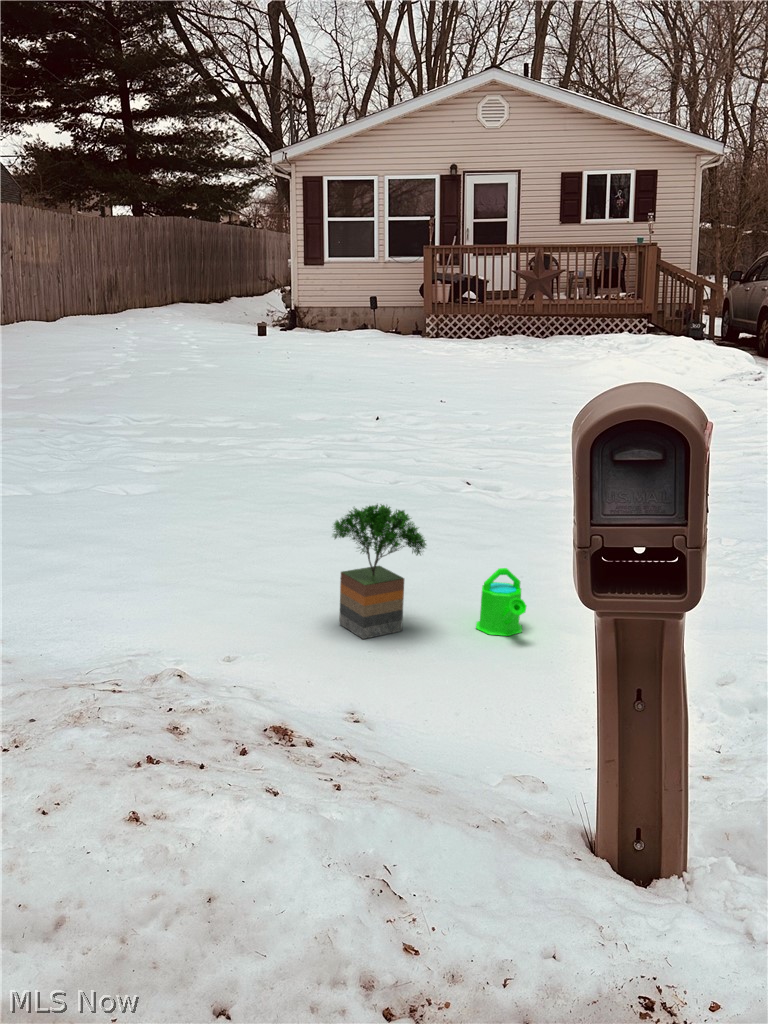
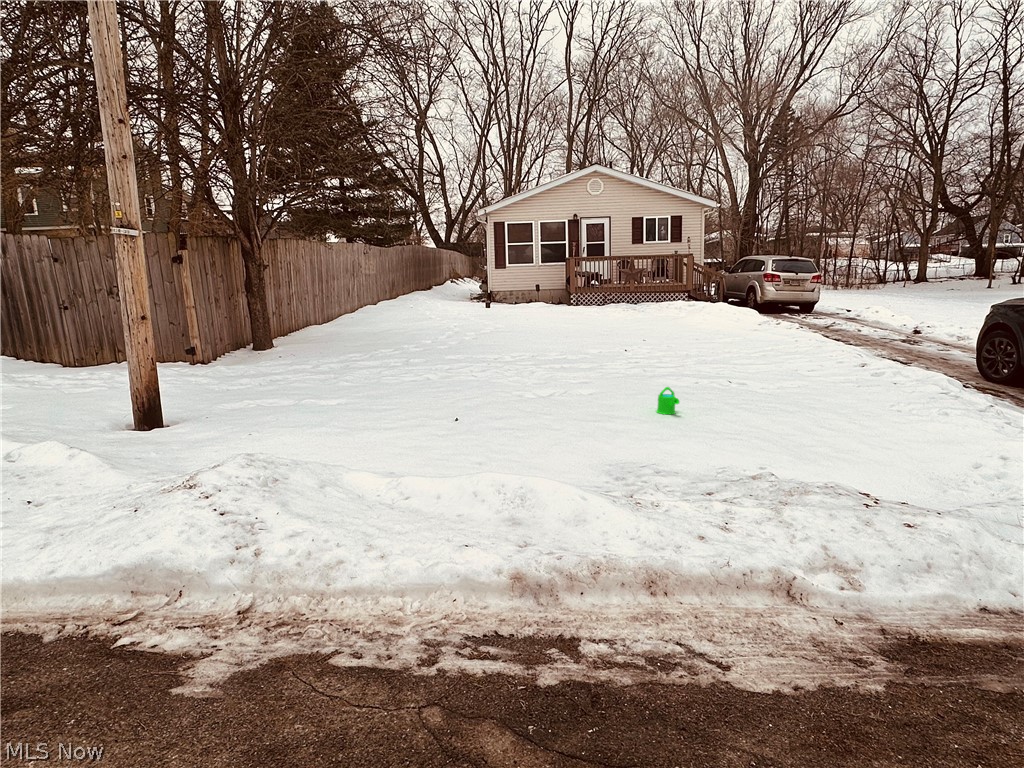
potted tree: present [333,505,426,639] -> none [597,362,639,416]

